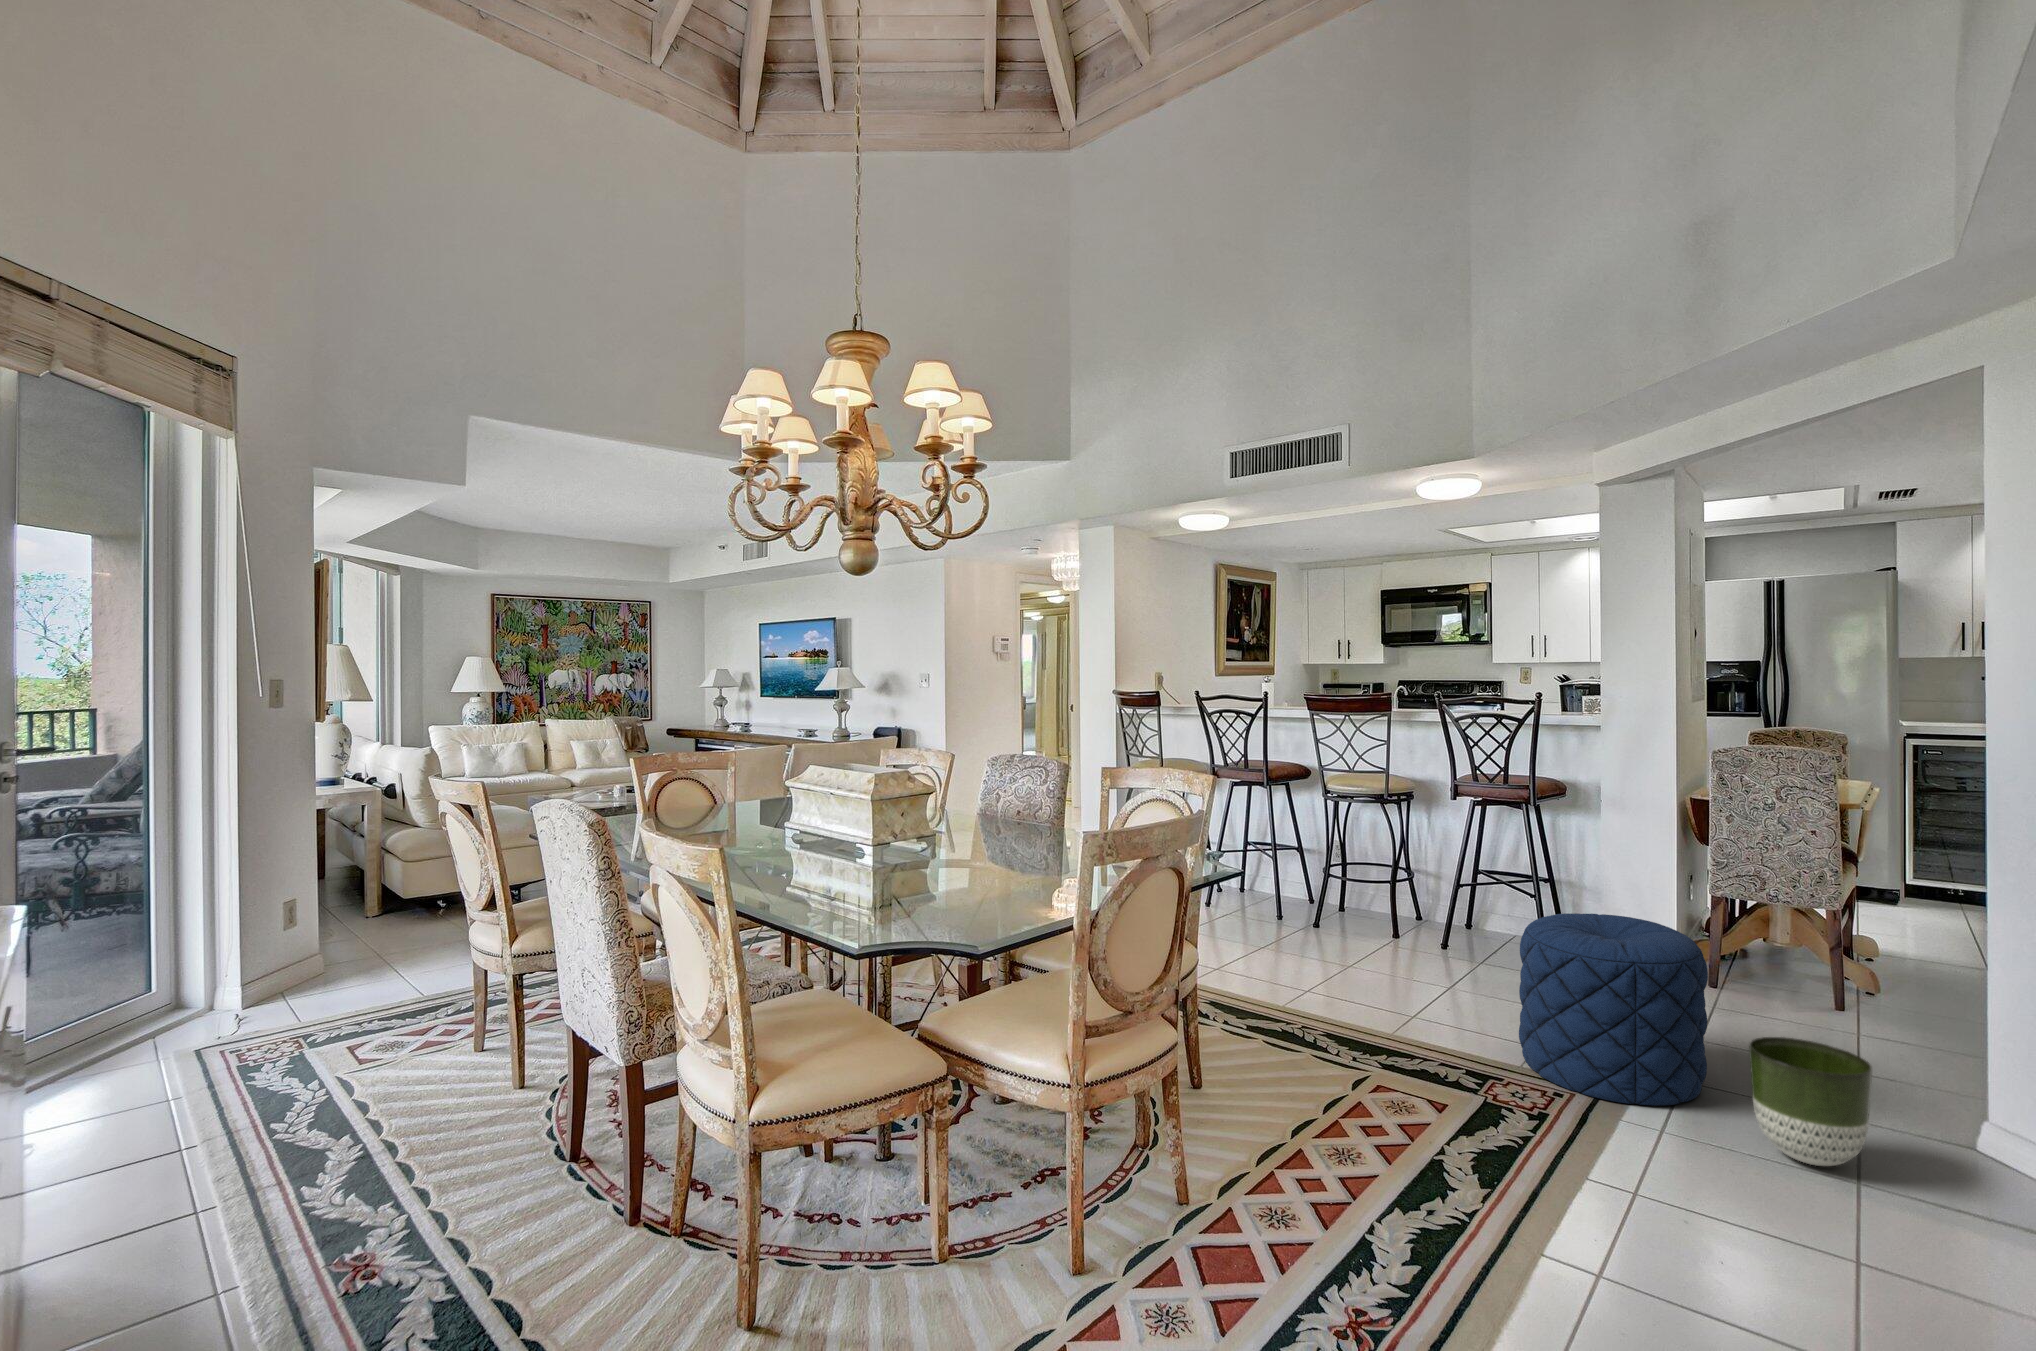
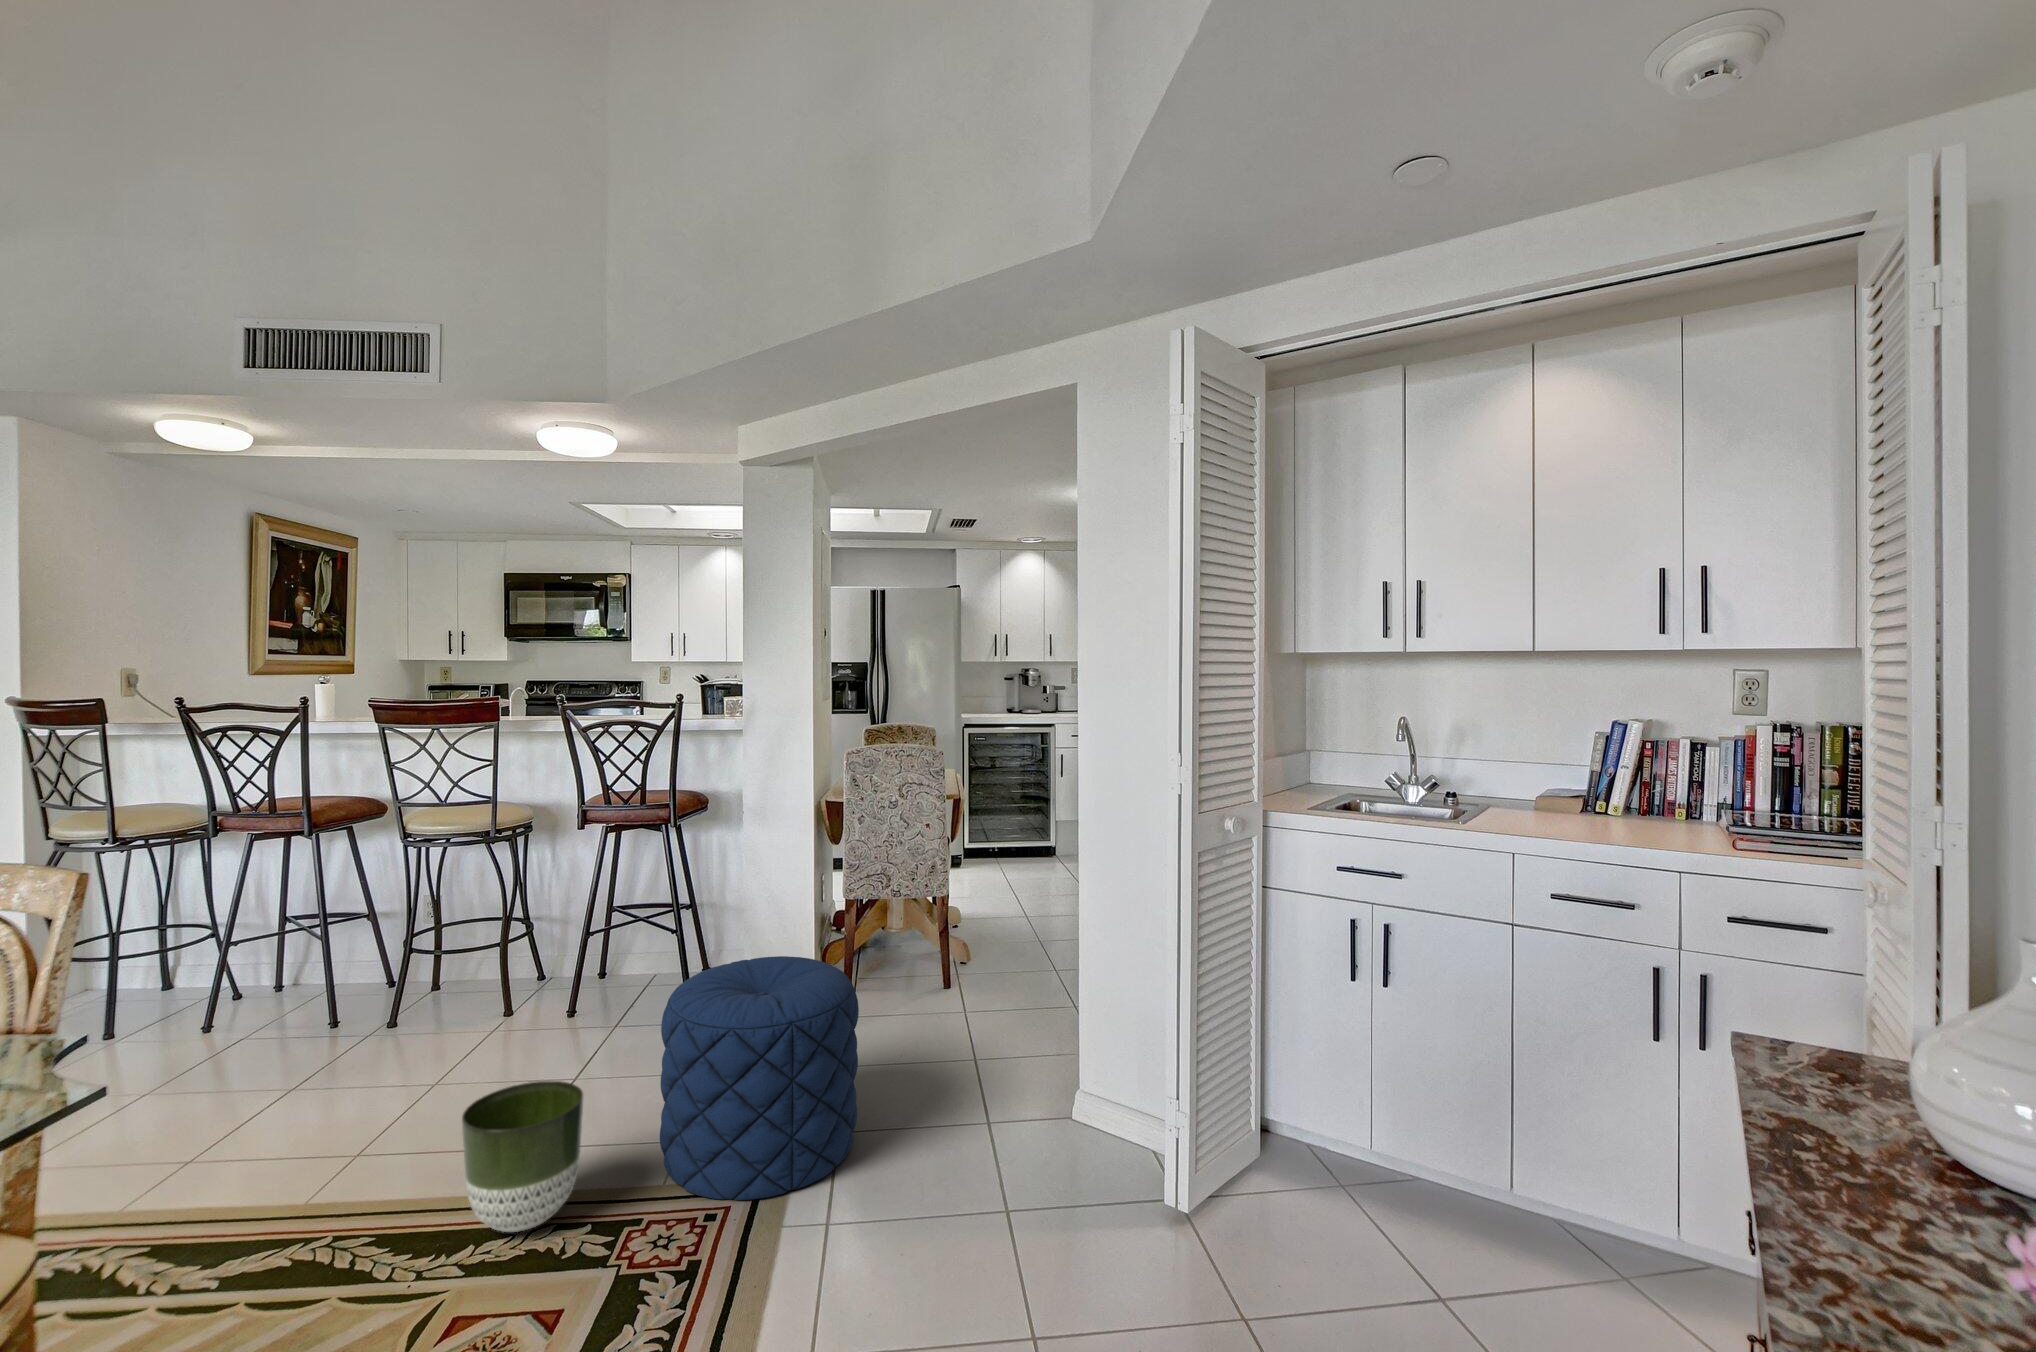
planter: present [1749,1037,1872,1166] -> present [462,1081,583,1232]

